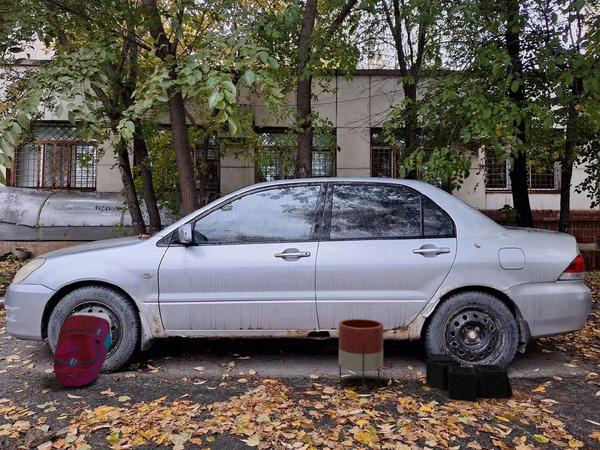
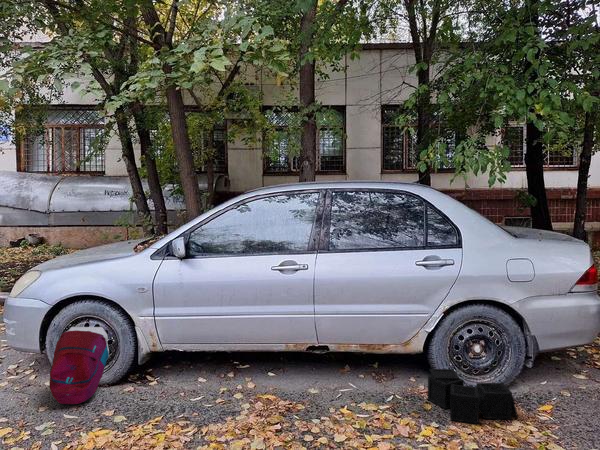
planter: present [339,319,383,391] -> none [338,333,384,411]

